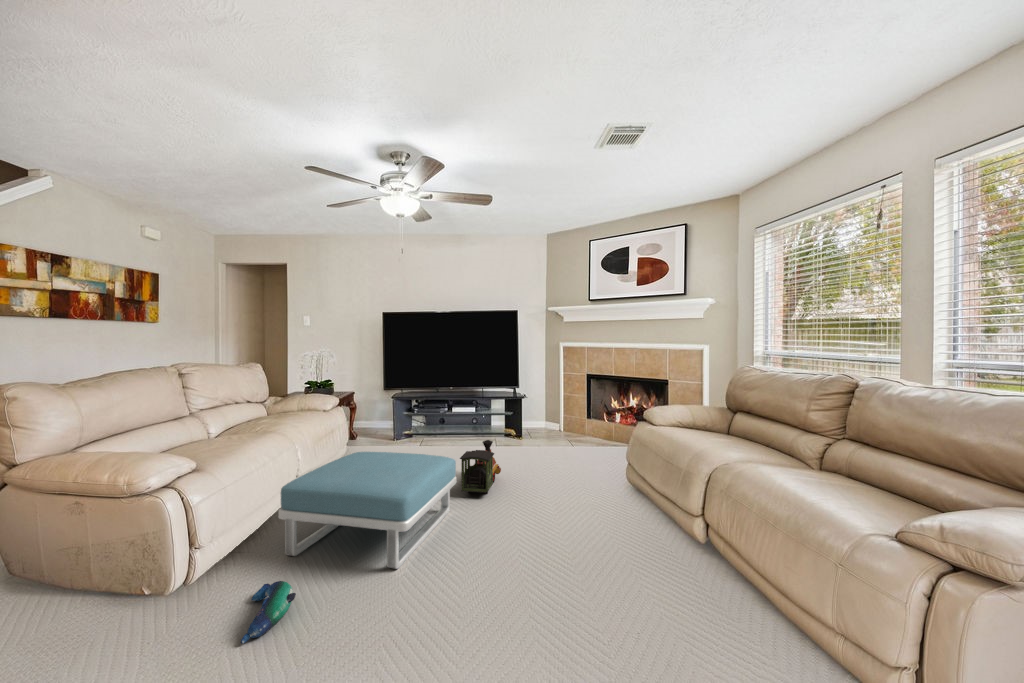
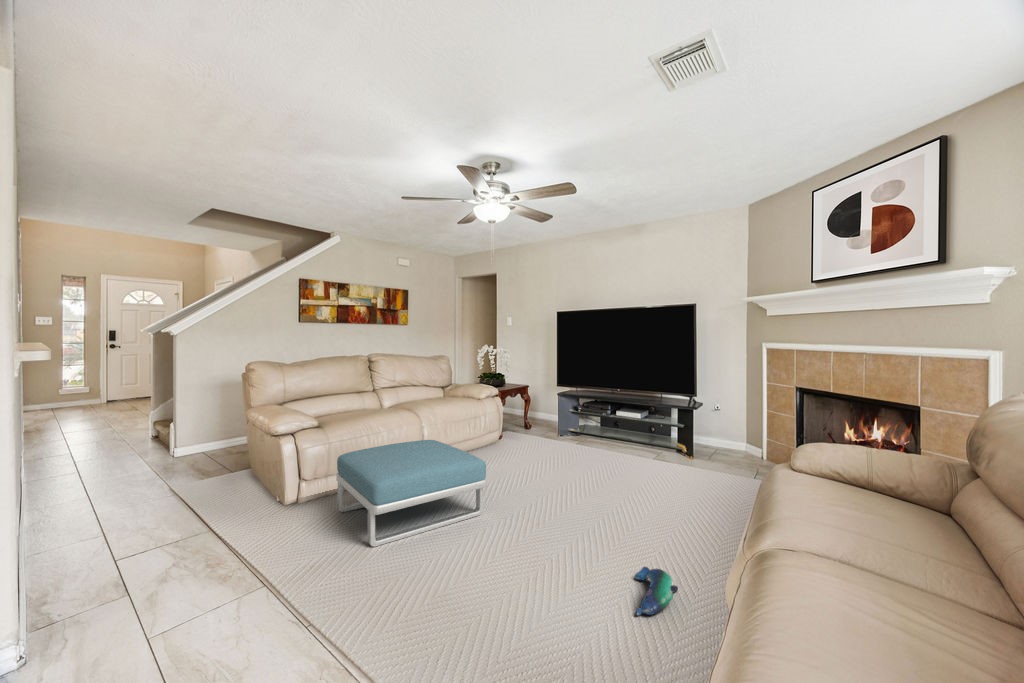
toy train: present [460,440,501,494] -> none [511,451,582,509]
plush toy: present [241,581,296,644] -> present [635,567,678,615]

